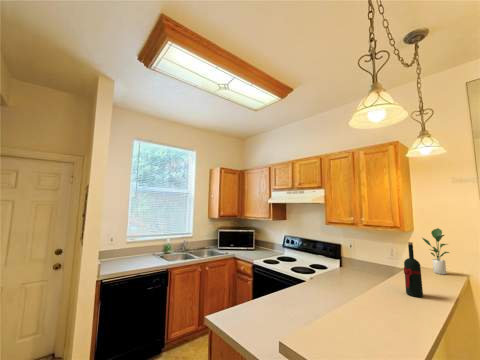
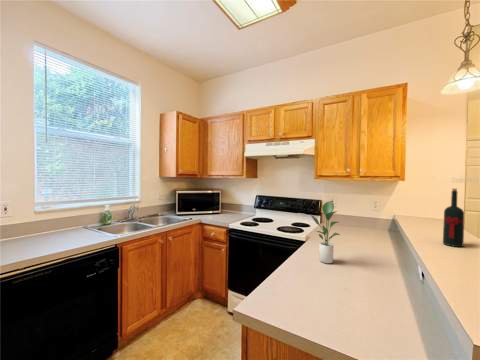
potted plant: present [423,228,449,275] -> present [311,201,340,263]

